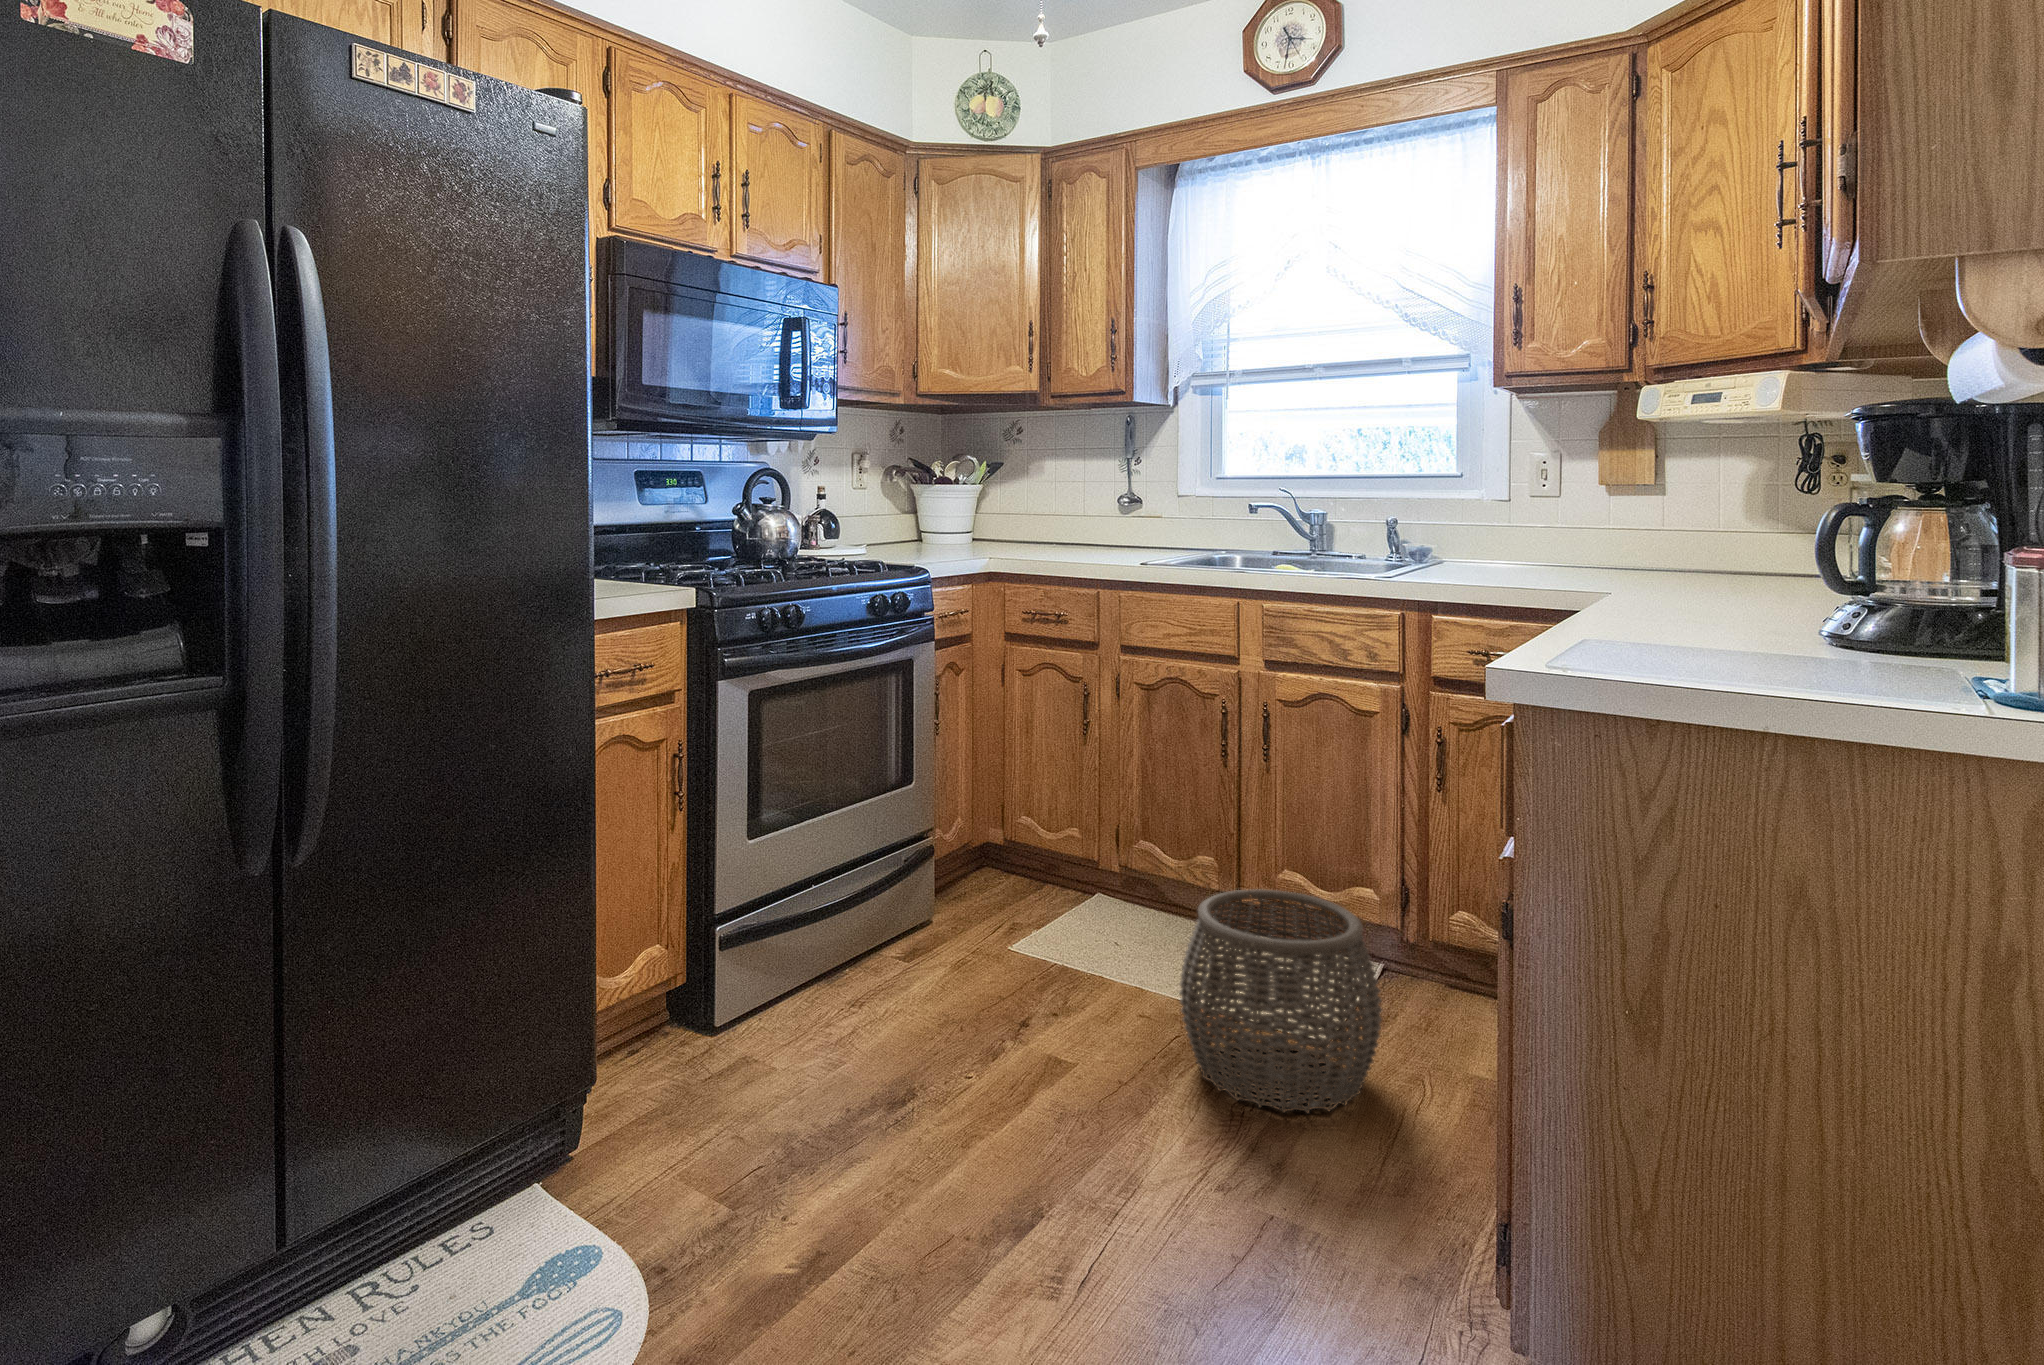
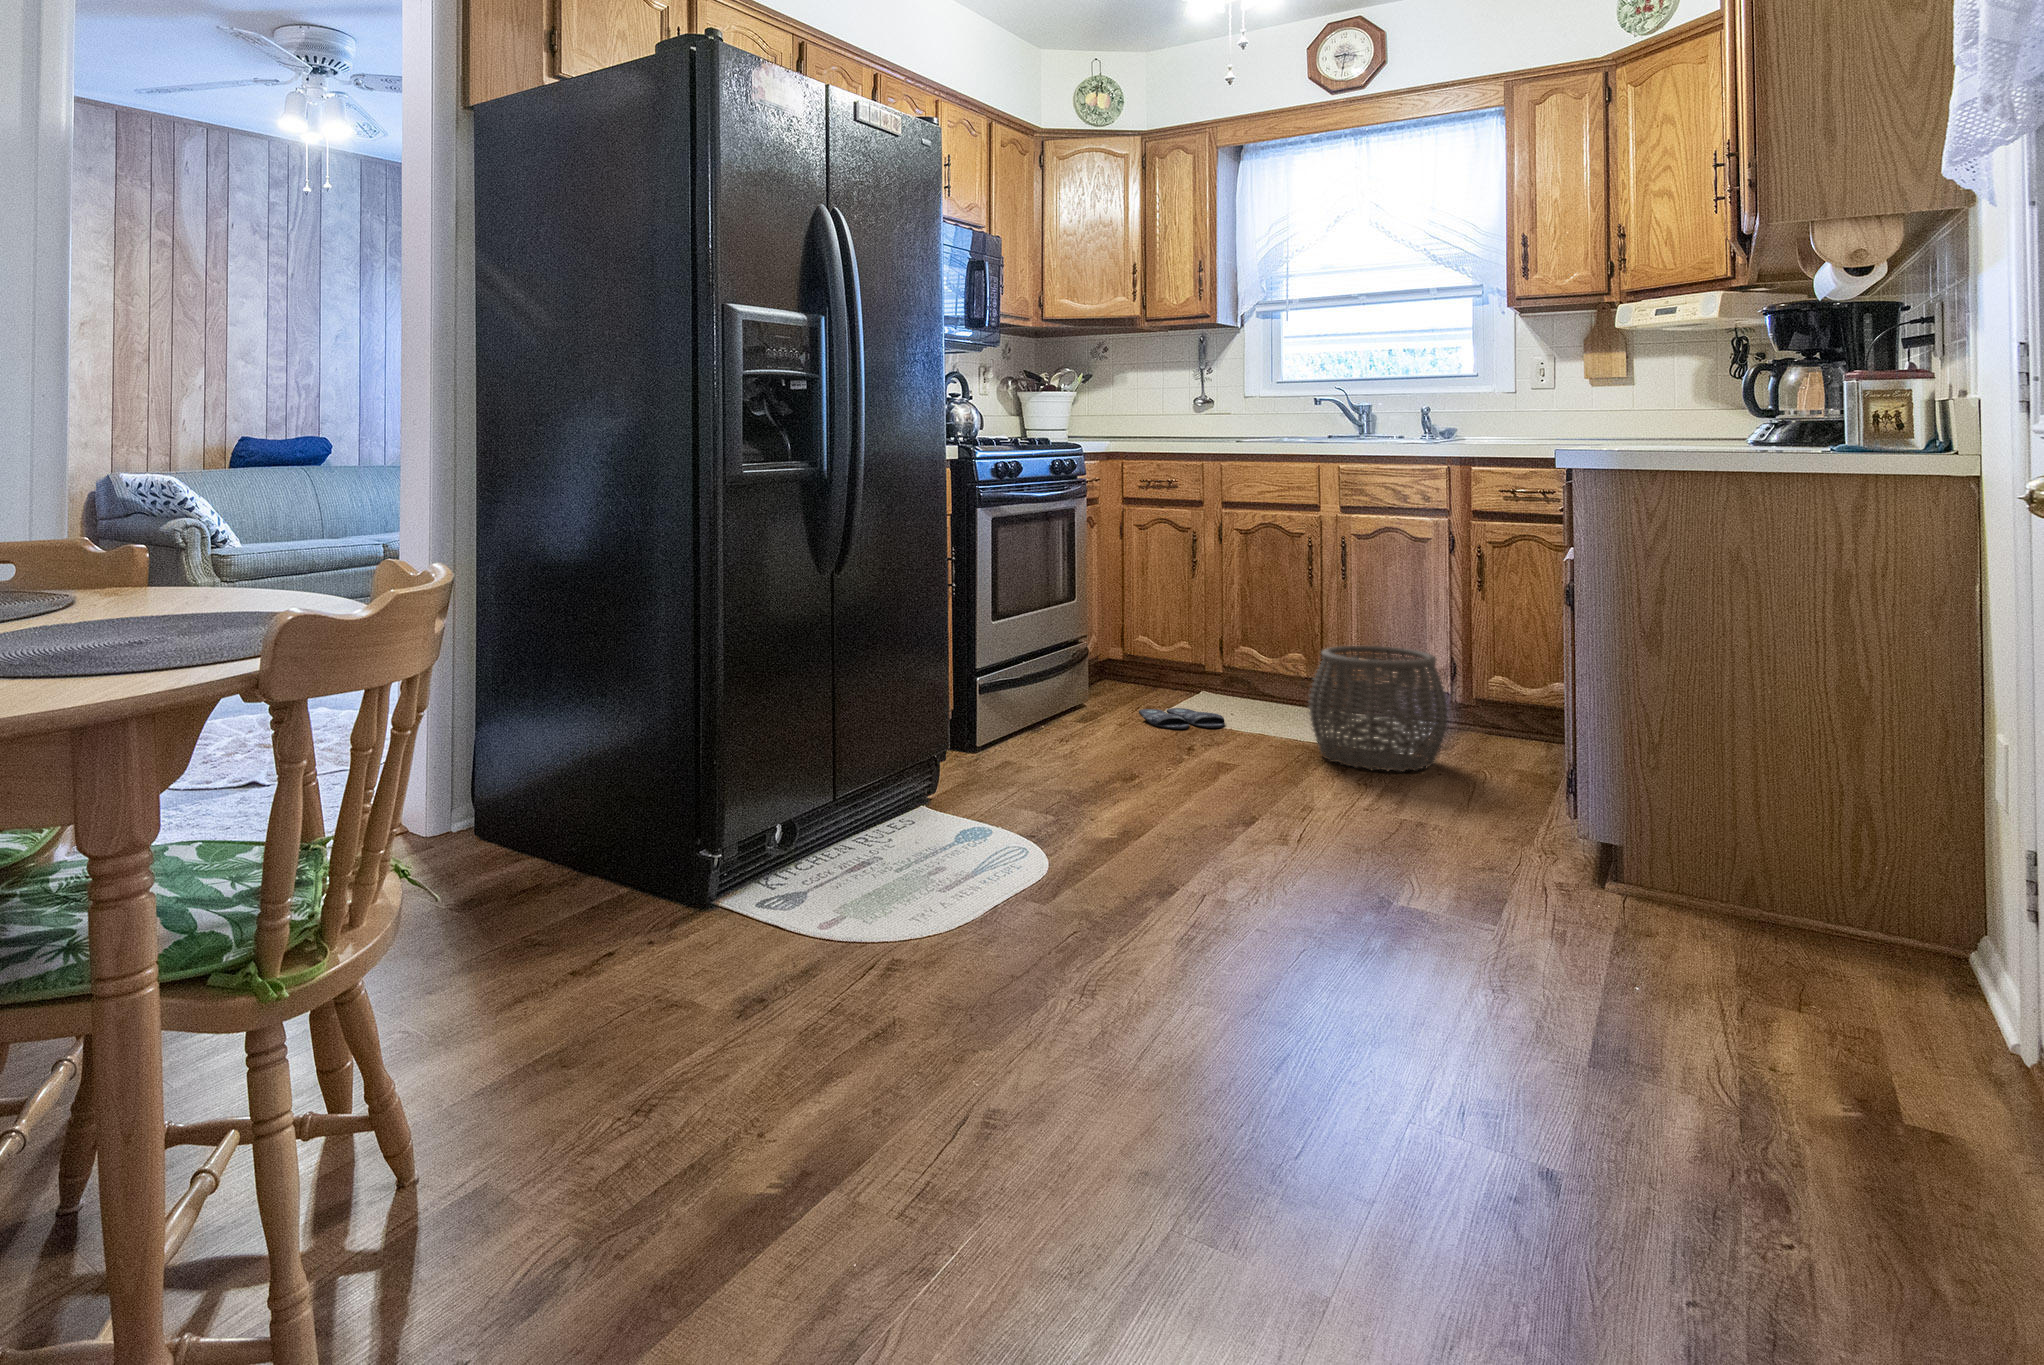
slippers: none [983,934,1094,986] -> present [1139,708,1225,729]

